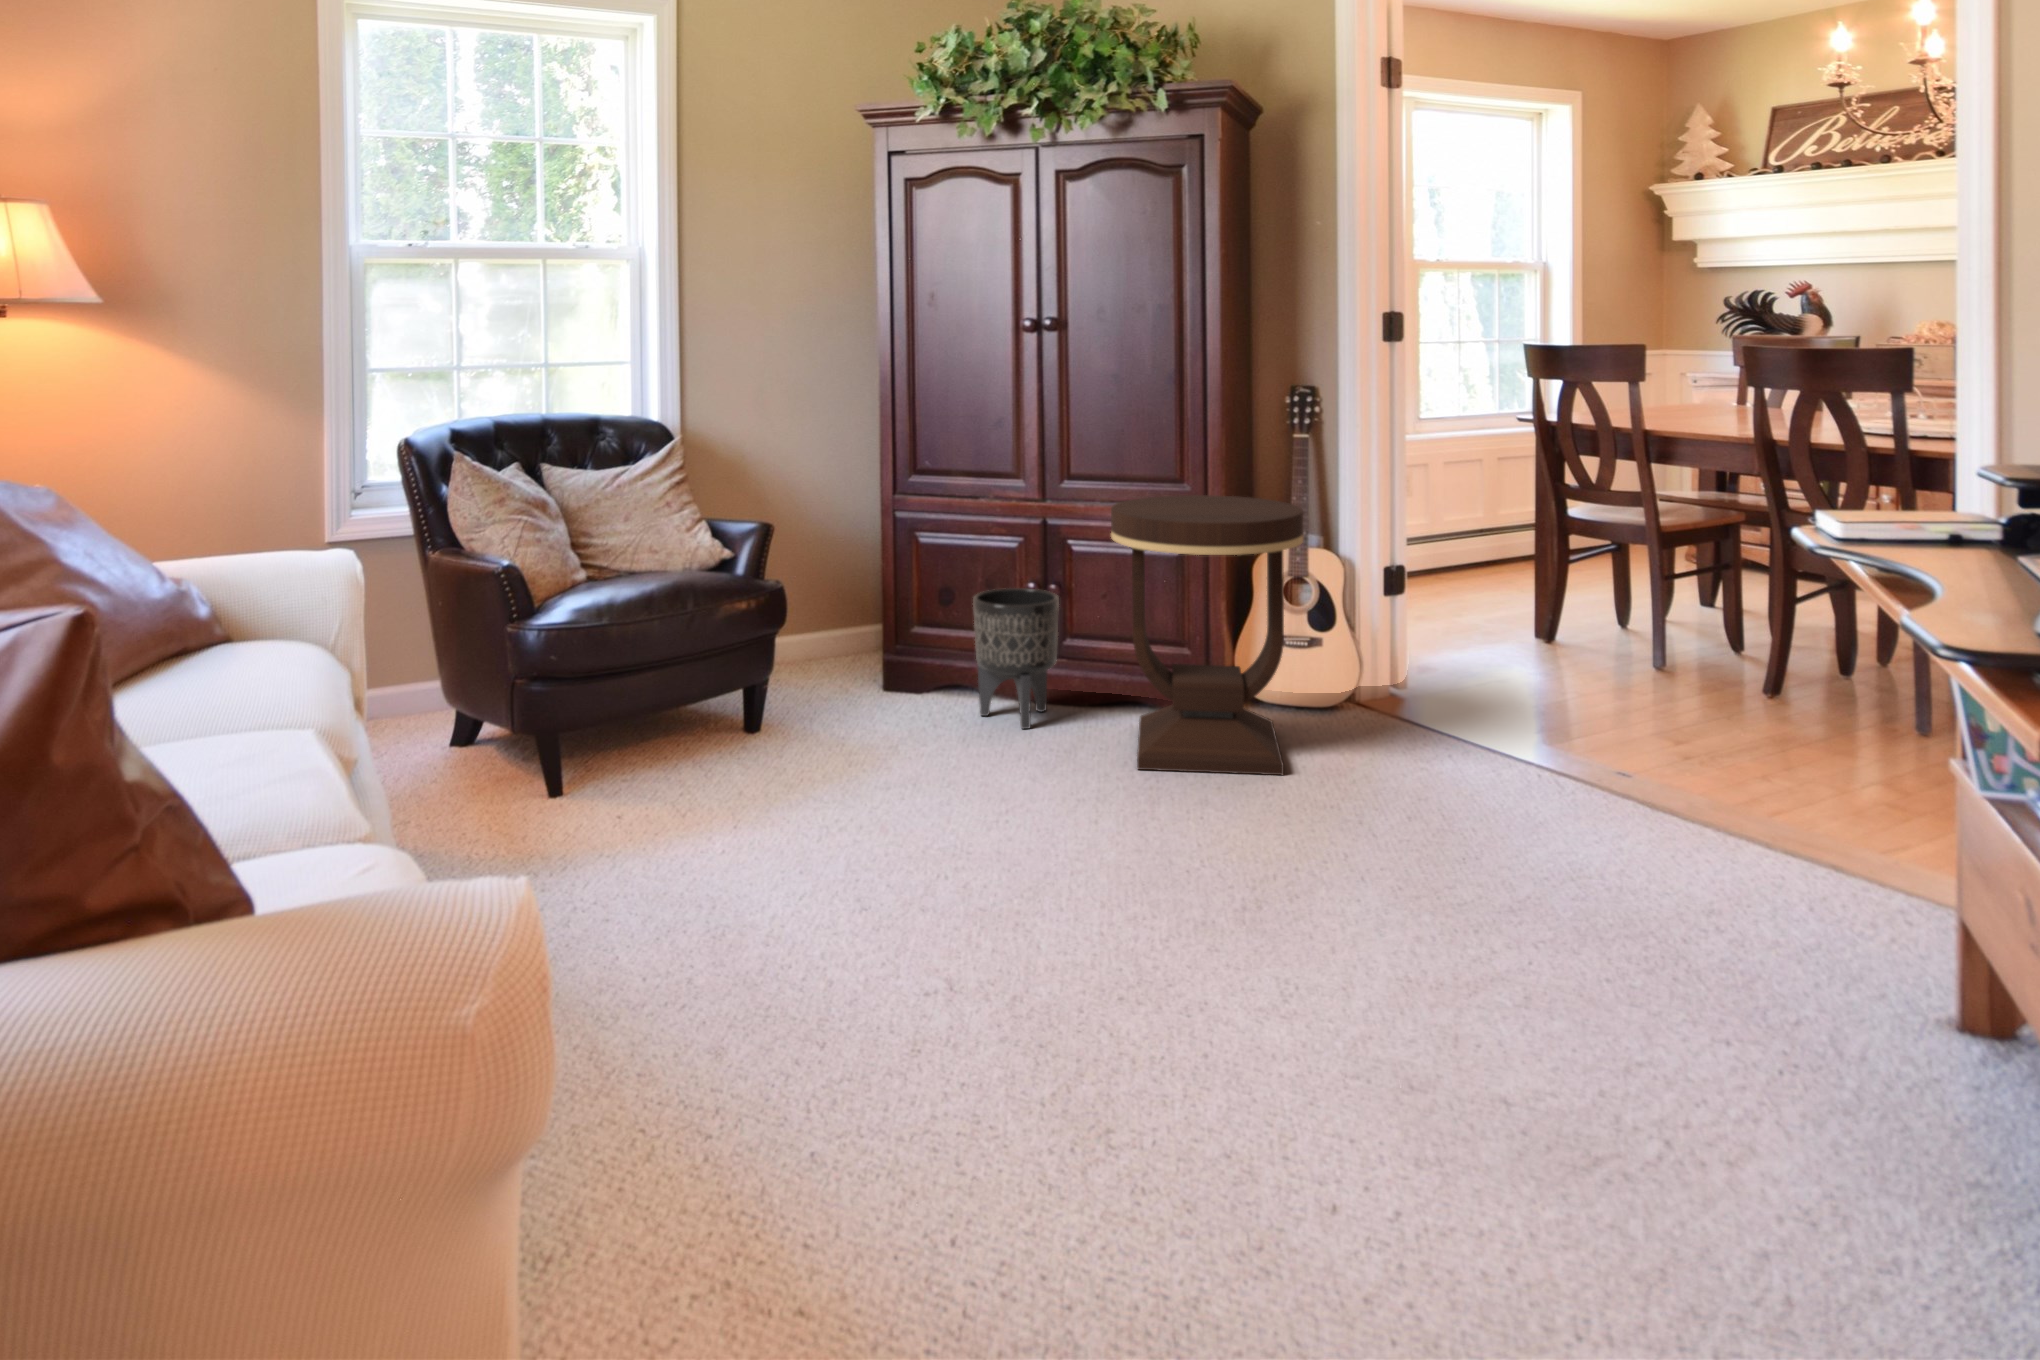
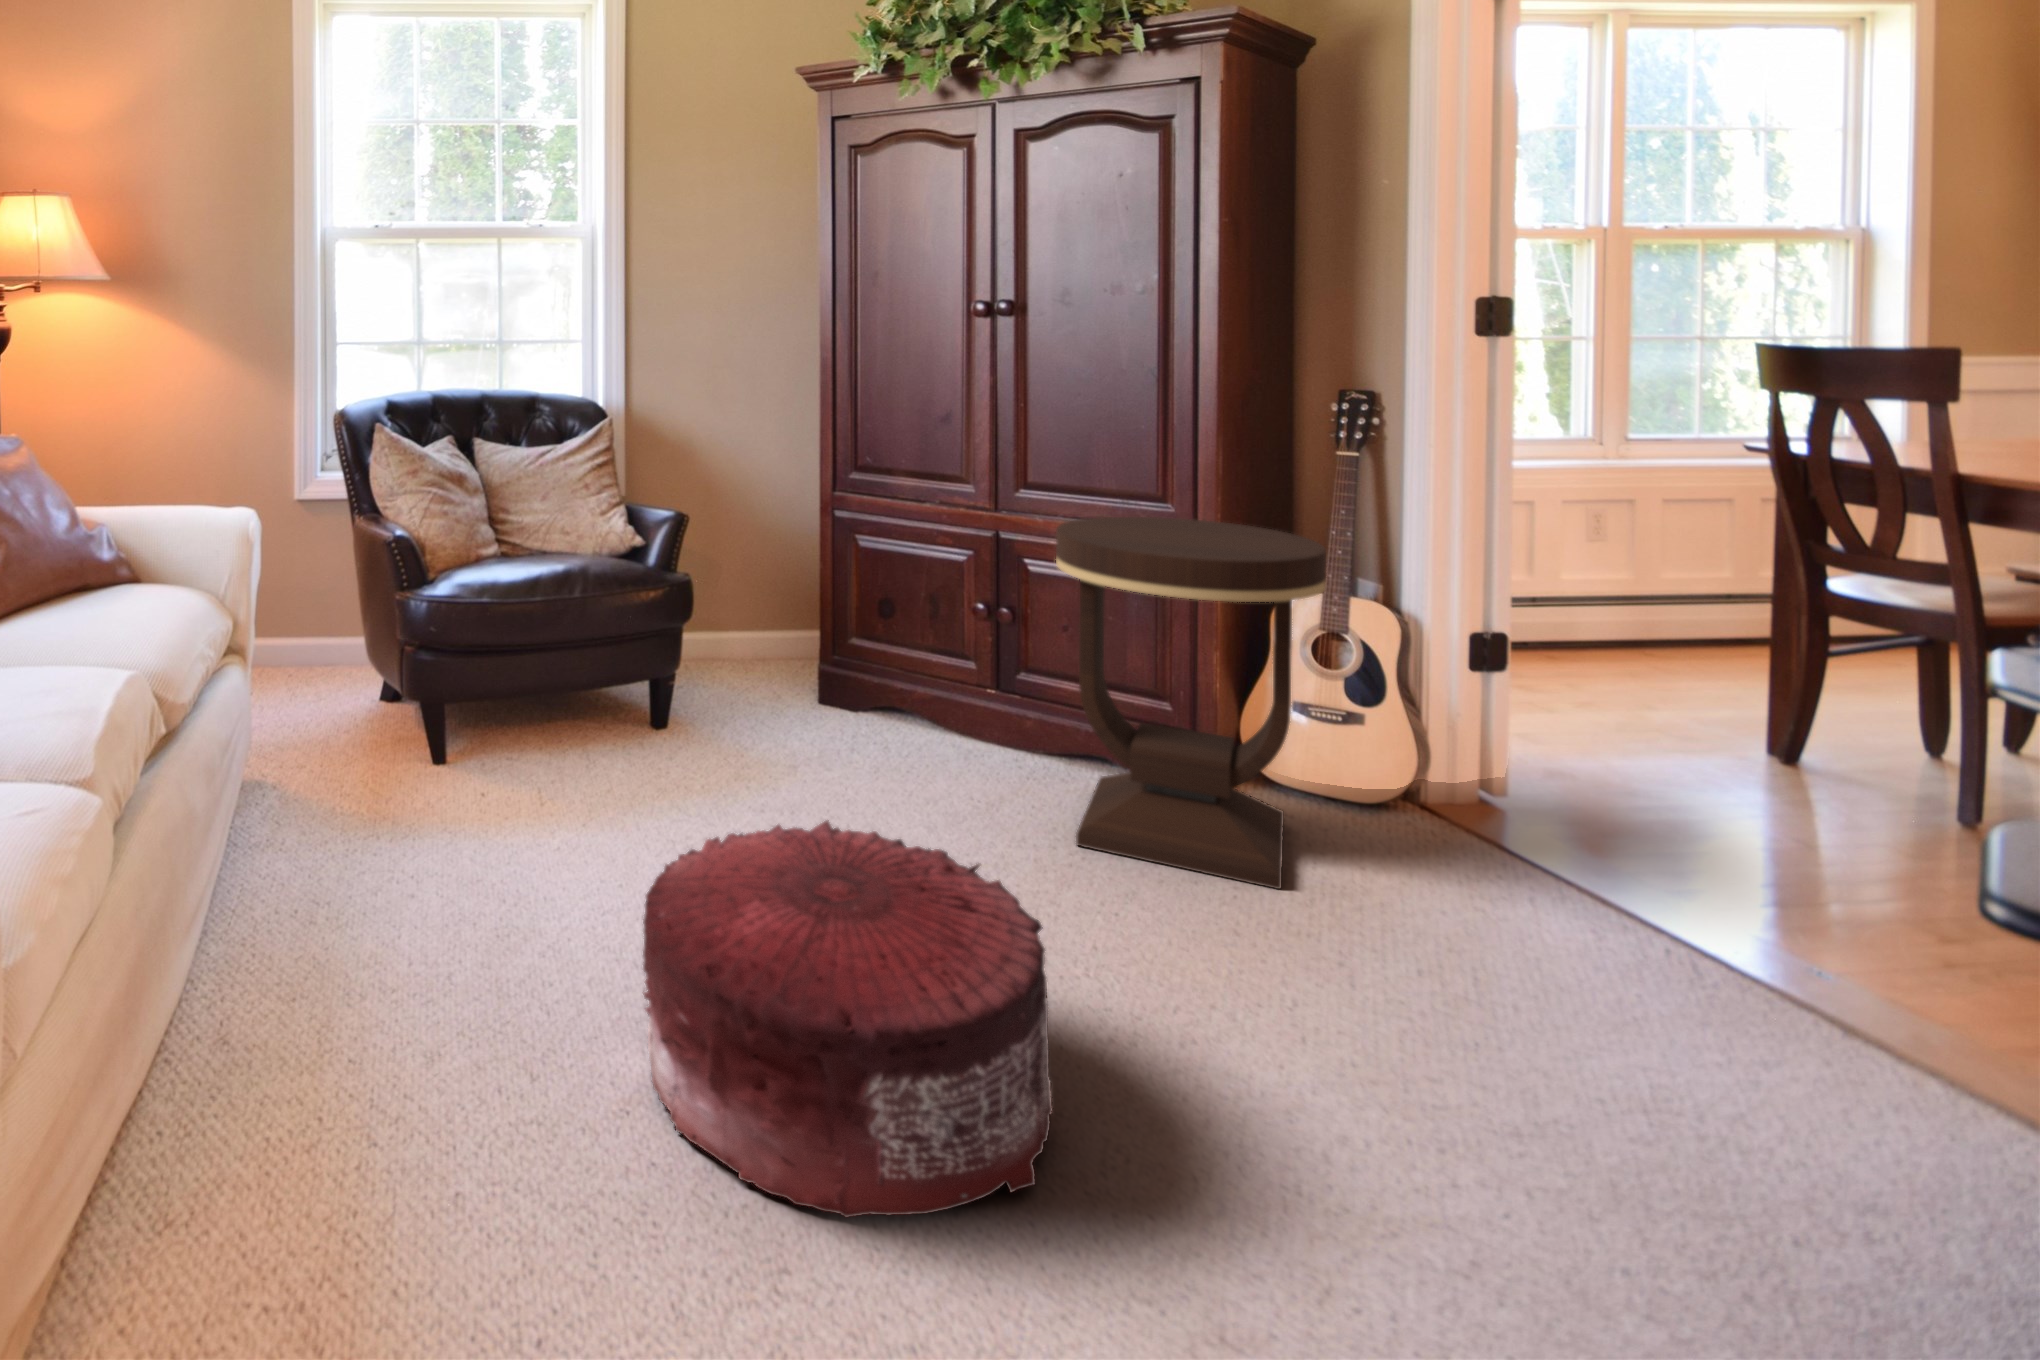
planter: present [973,588,1059,729] -> none [899,606,1003,770]
pouf: none [869,761,1191,1048] -> present [643,820,1053,1218]

